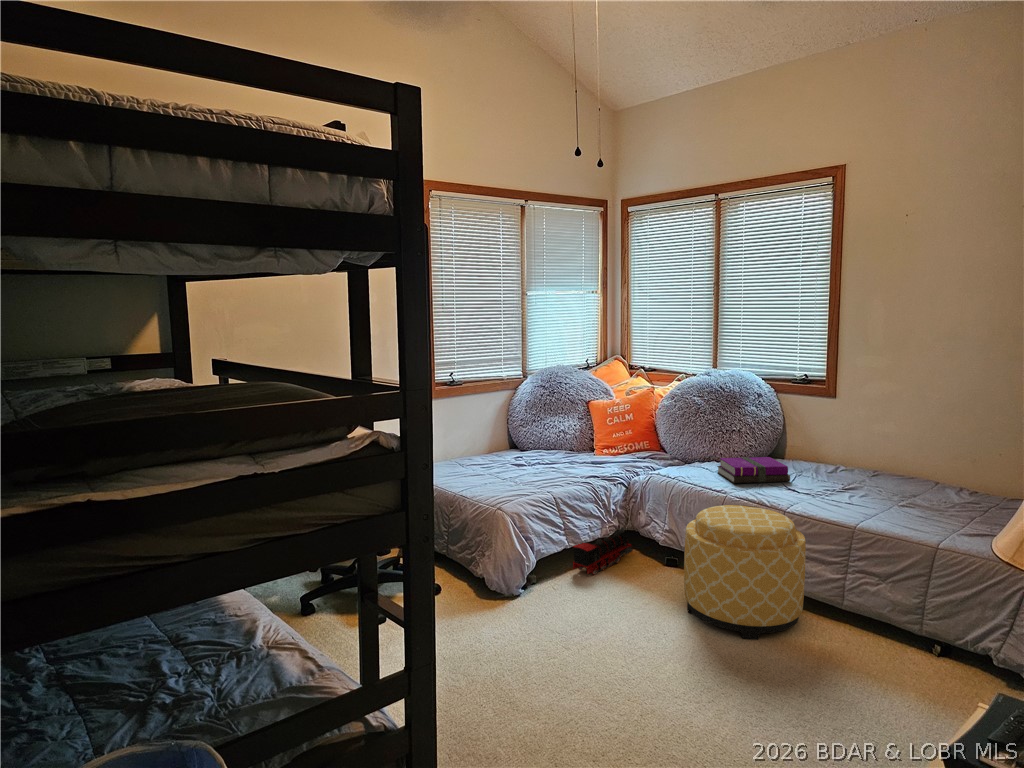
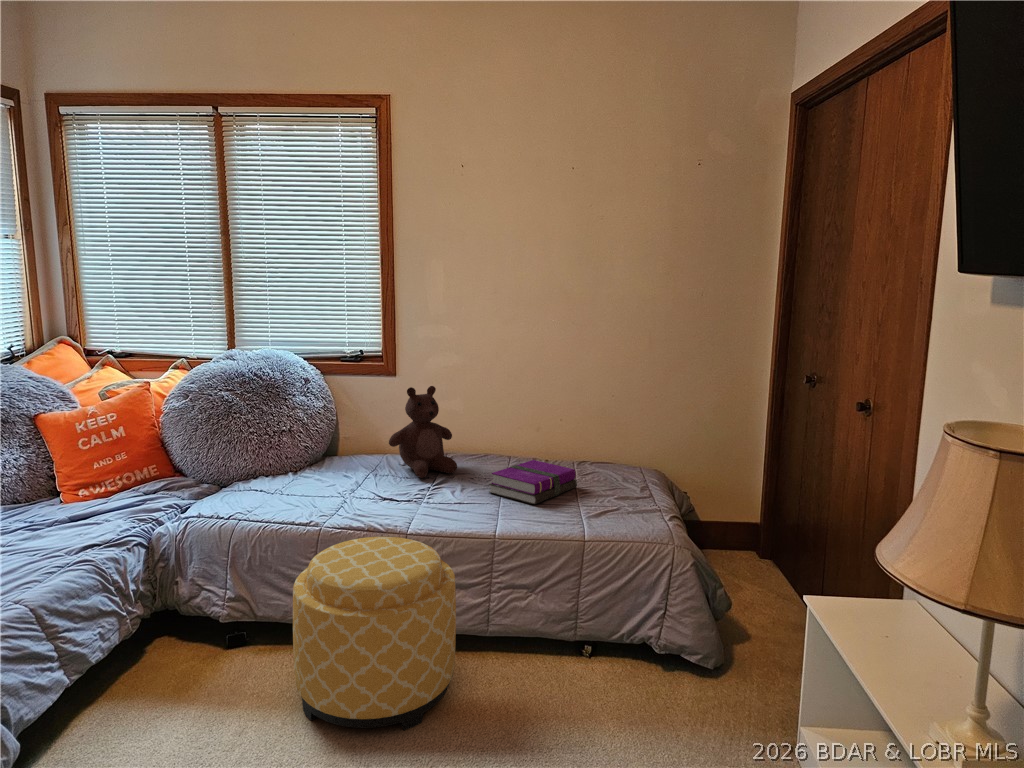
teddy bear: none [810,406,874,482] -> present [389,386,457,478]
notebook: present [717,457,790,483] -> present [489,460,577,504]
toy train: present [573,527,633,575] -> none [72,612,169,720]

